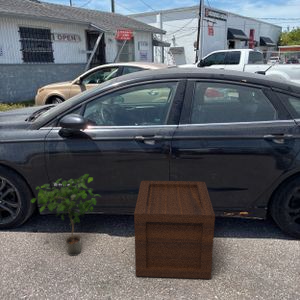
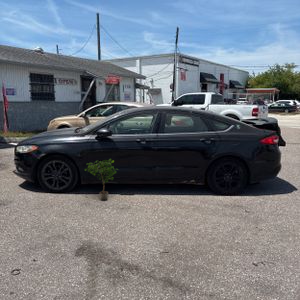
wooden crate: present [134,181,215,279] -> none [138,162,175,206]

